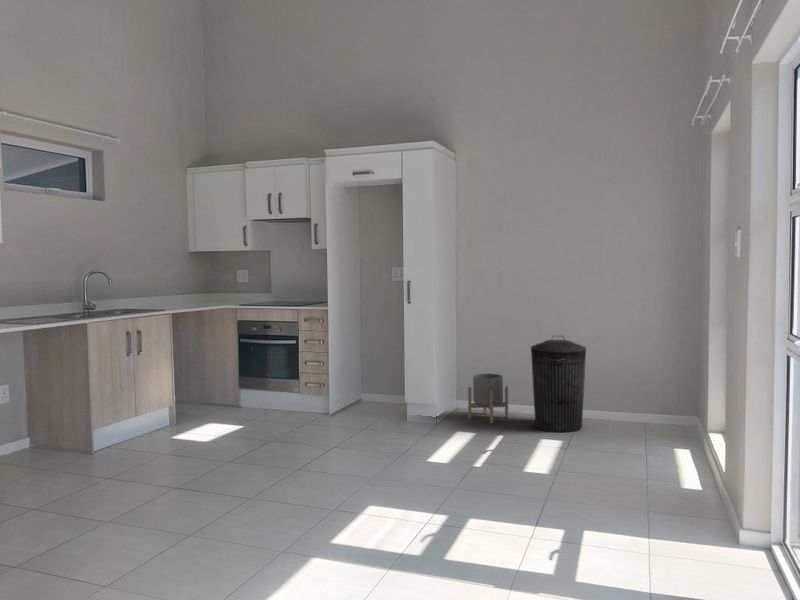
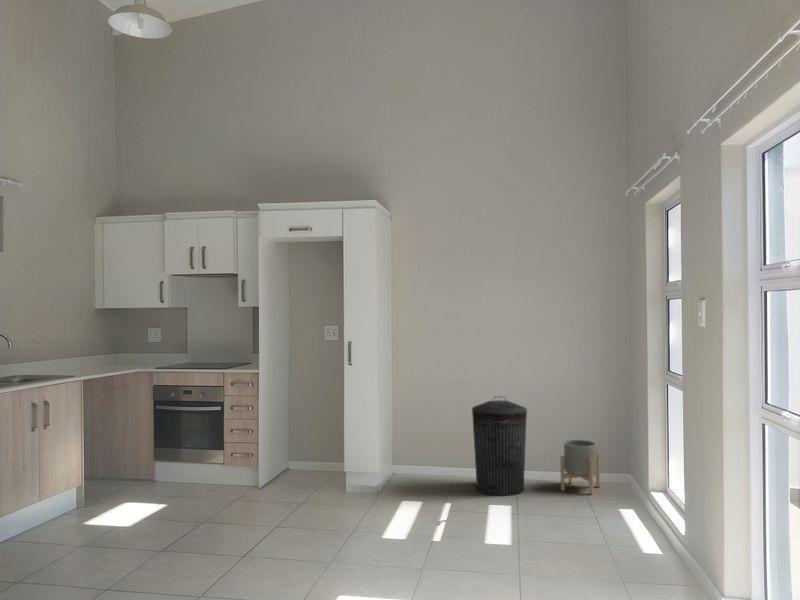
planter: present [468,373,508,423] -> present [560,440,600,495]

